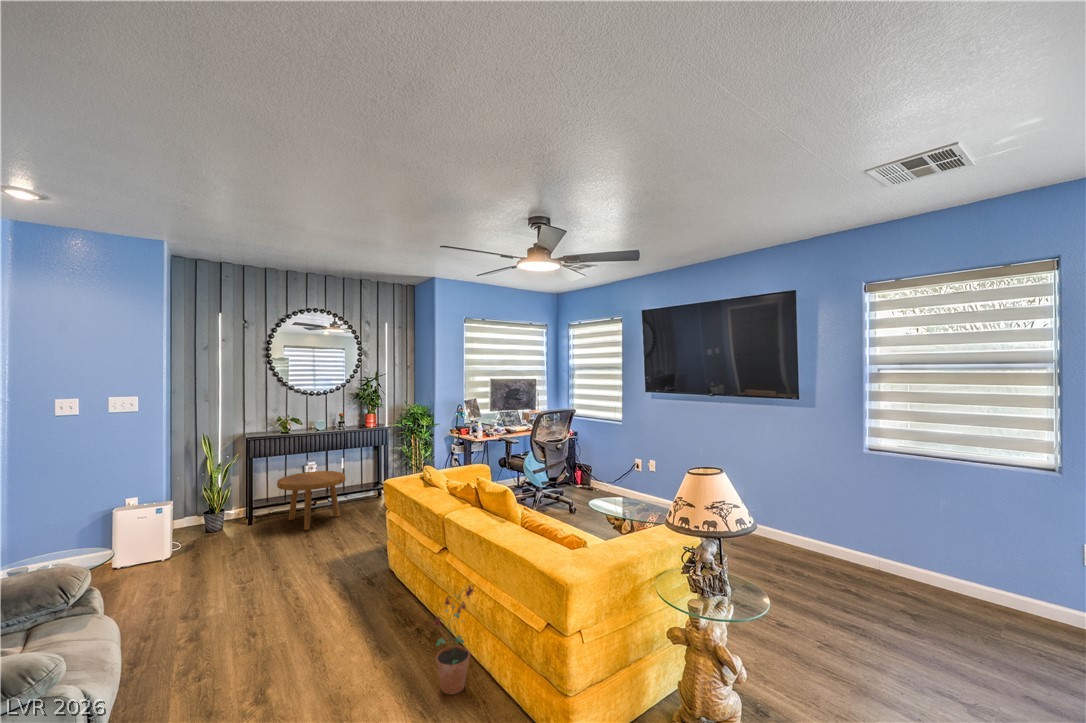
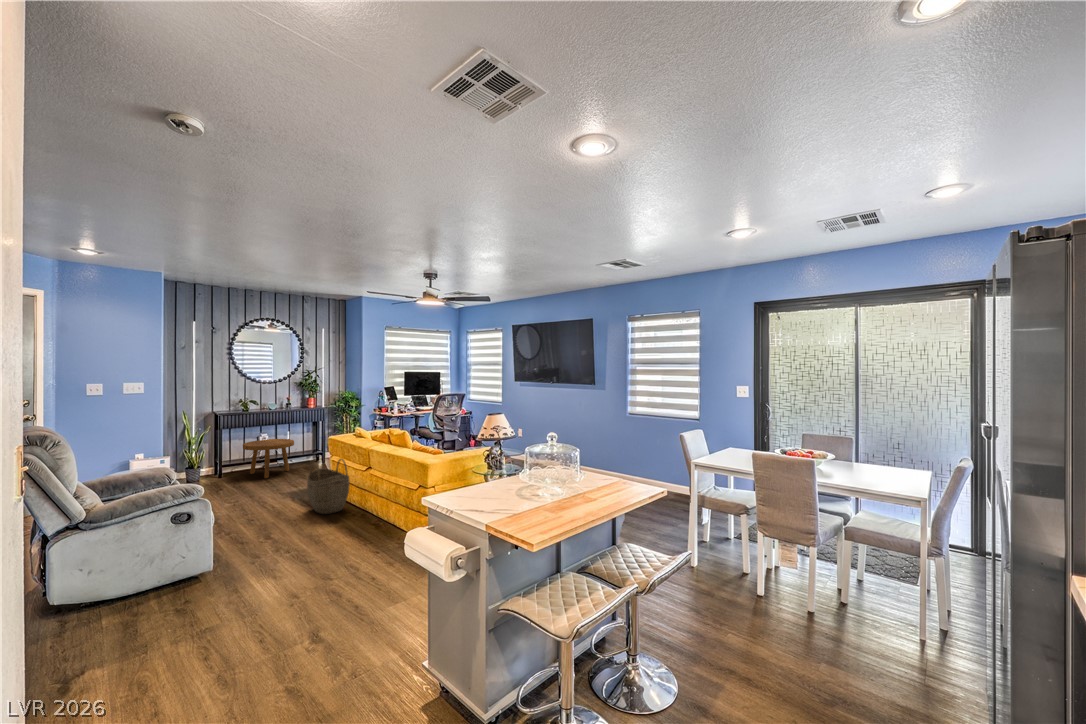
woven basket: none [346,524,412,624] -> present [307,459,350,514]
potted plant: present [434,585,474,695] -> none [363,479,388,533]

